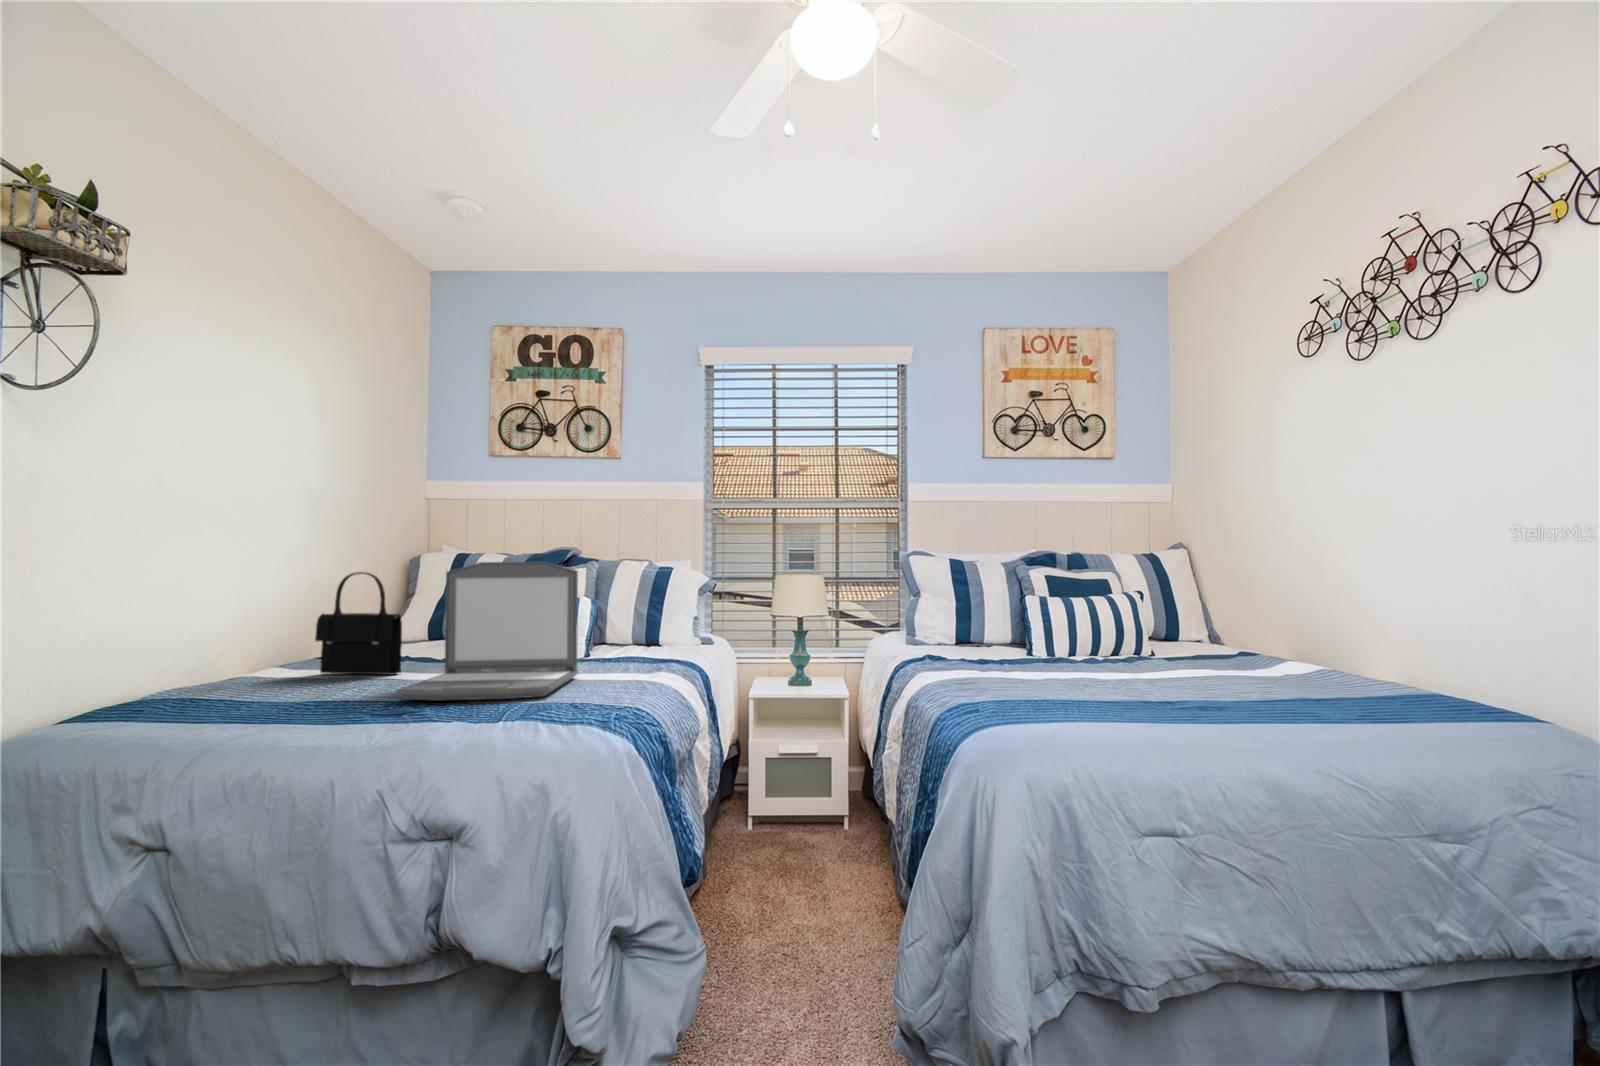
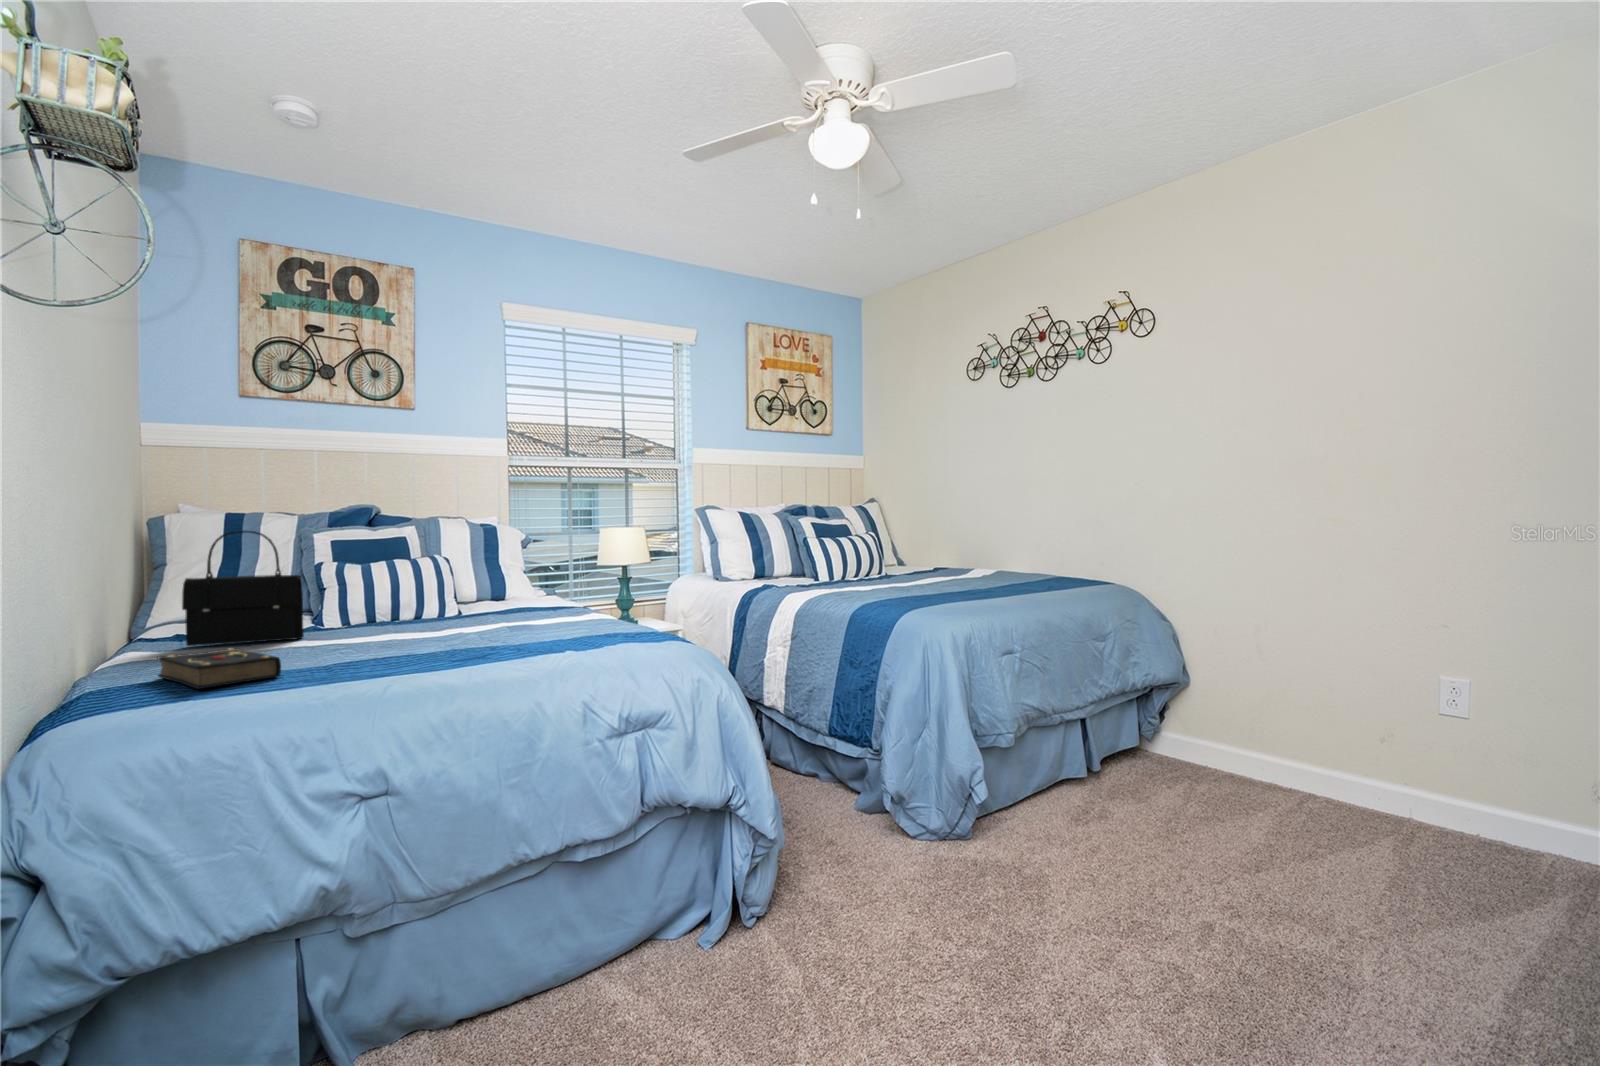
laptop: present [396,562,578,700] -> none [395,519,560,651]
book: none [173,680,280,718] -> present [157,648,281,689]

